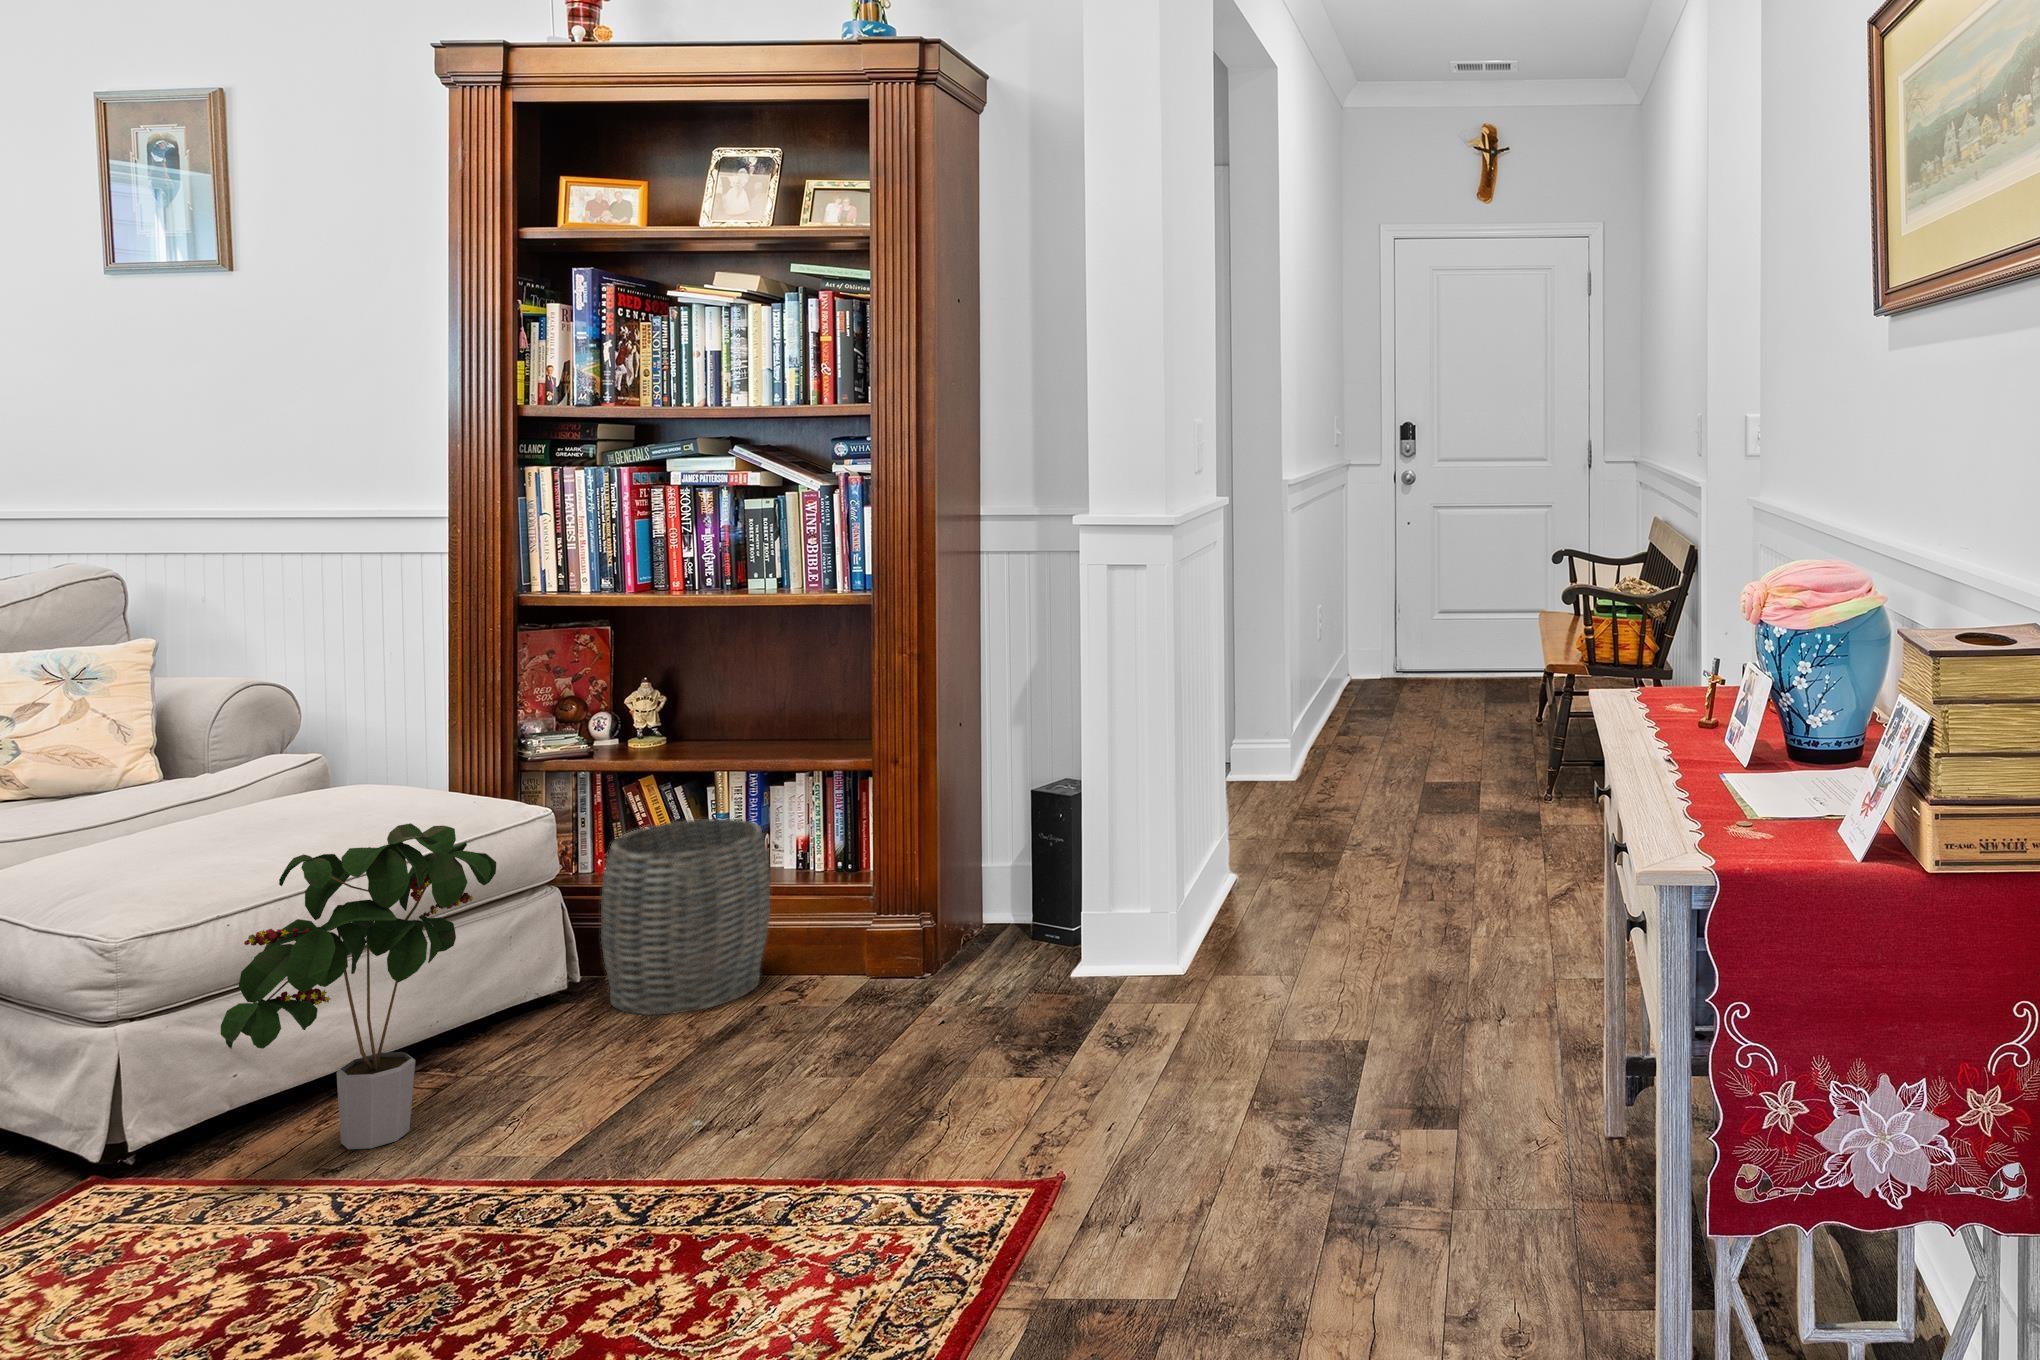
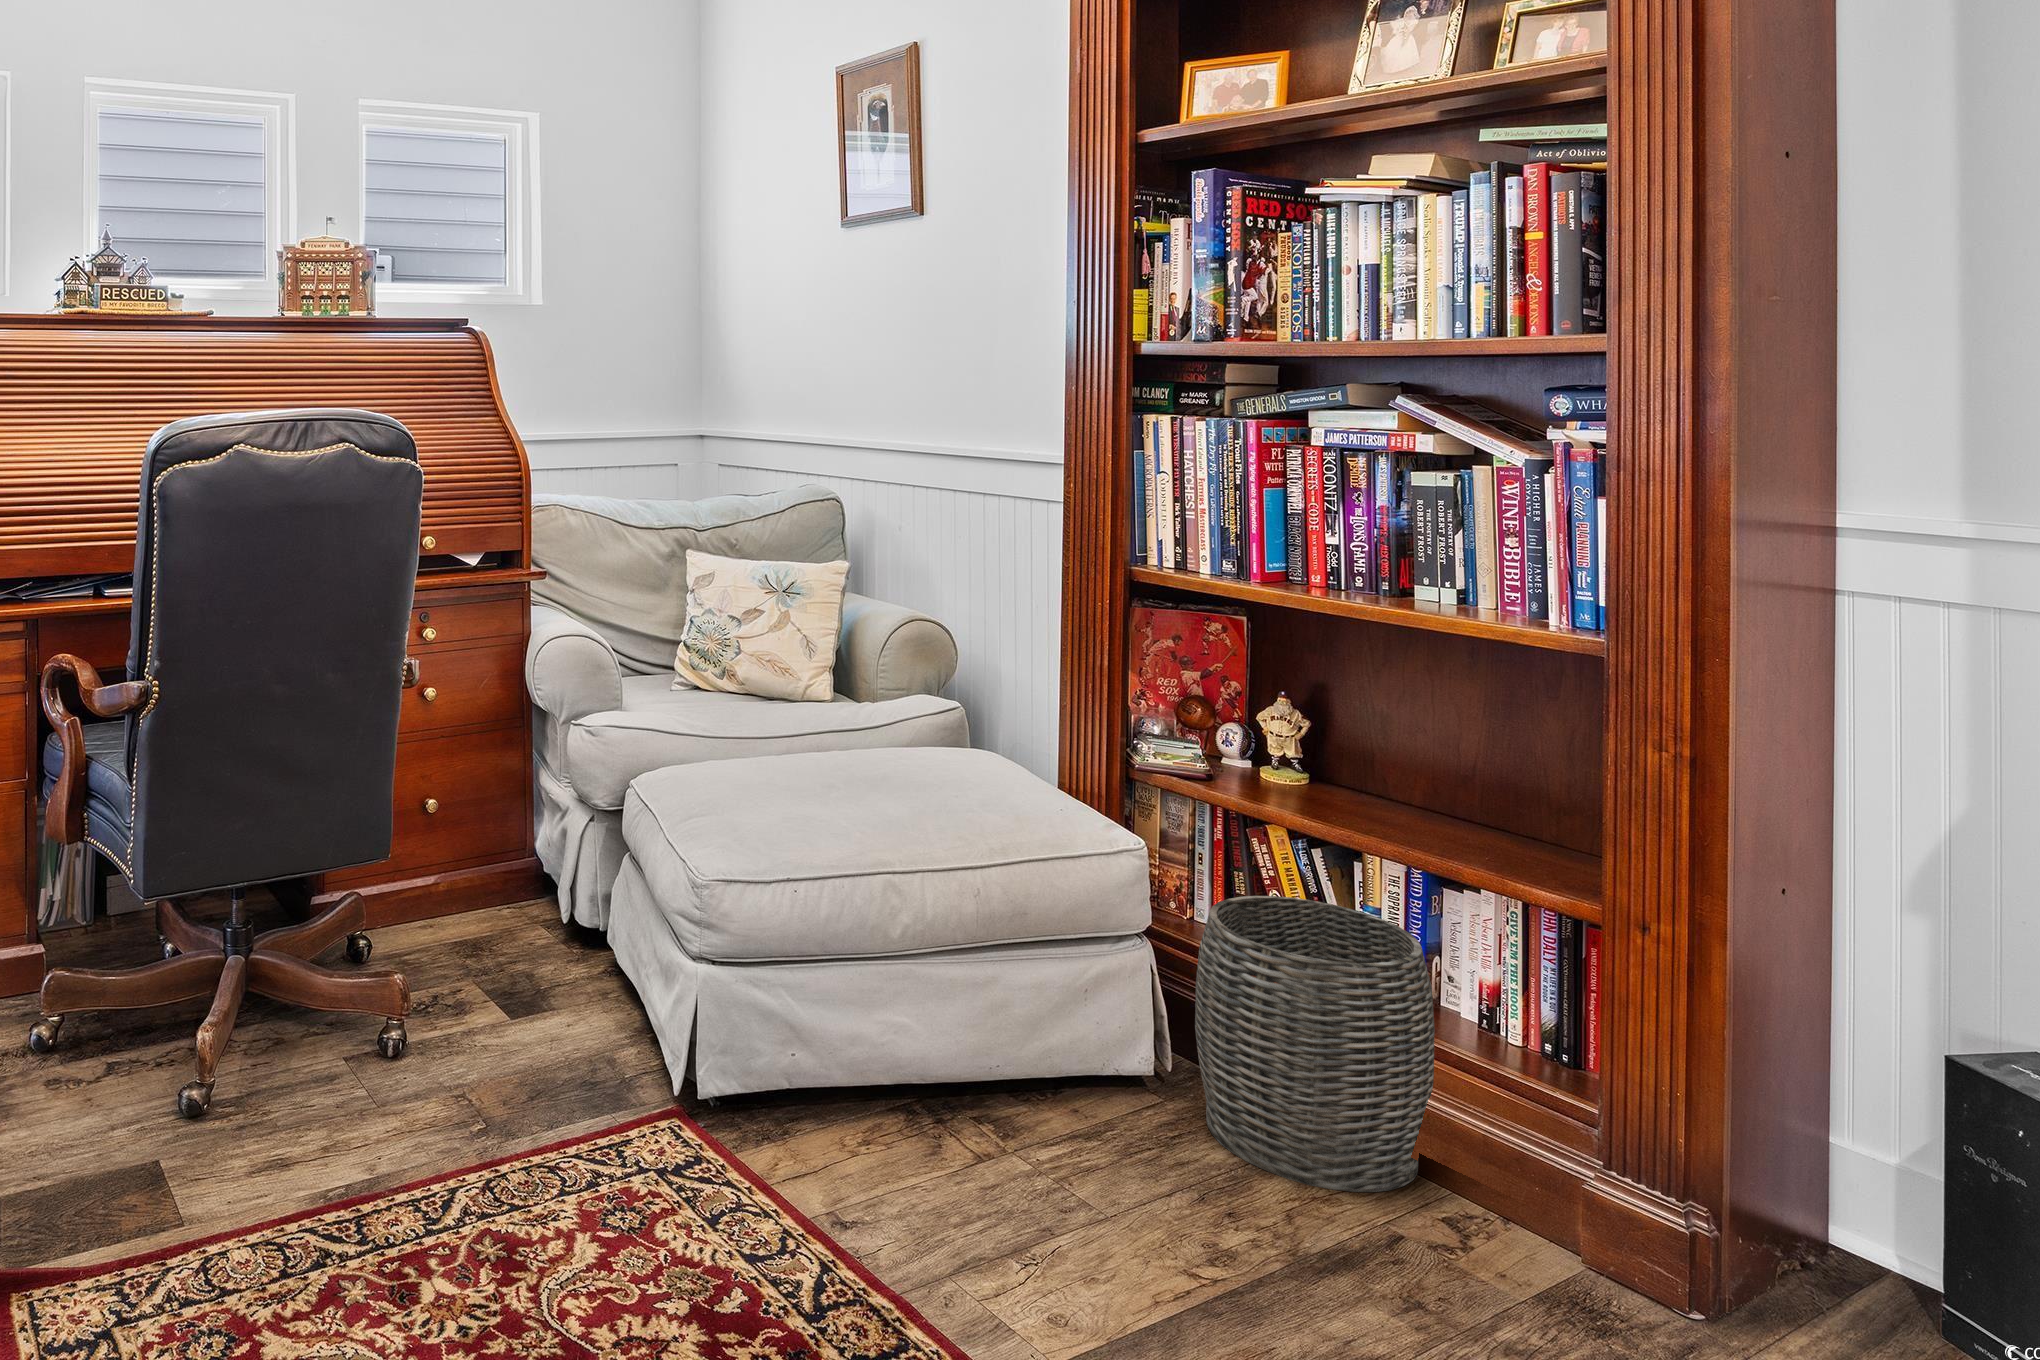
potted plant: present [221,823,496,1149] -> none [705,822,1029,1217]

